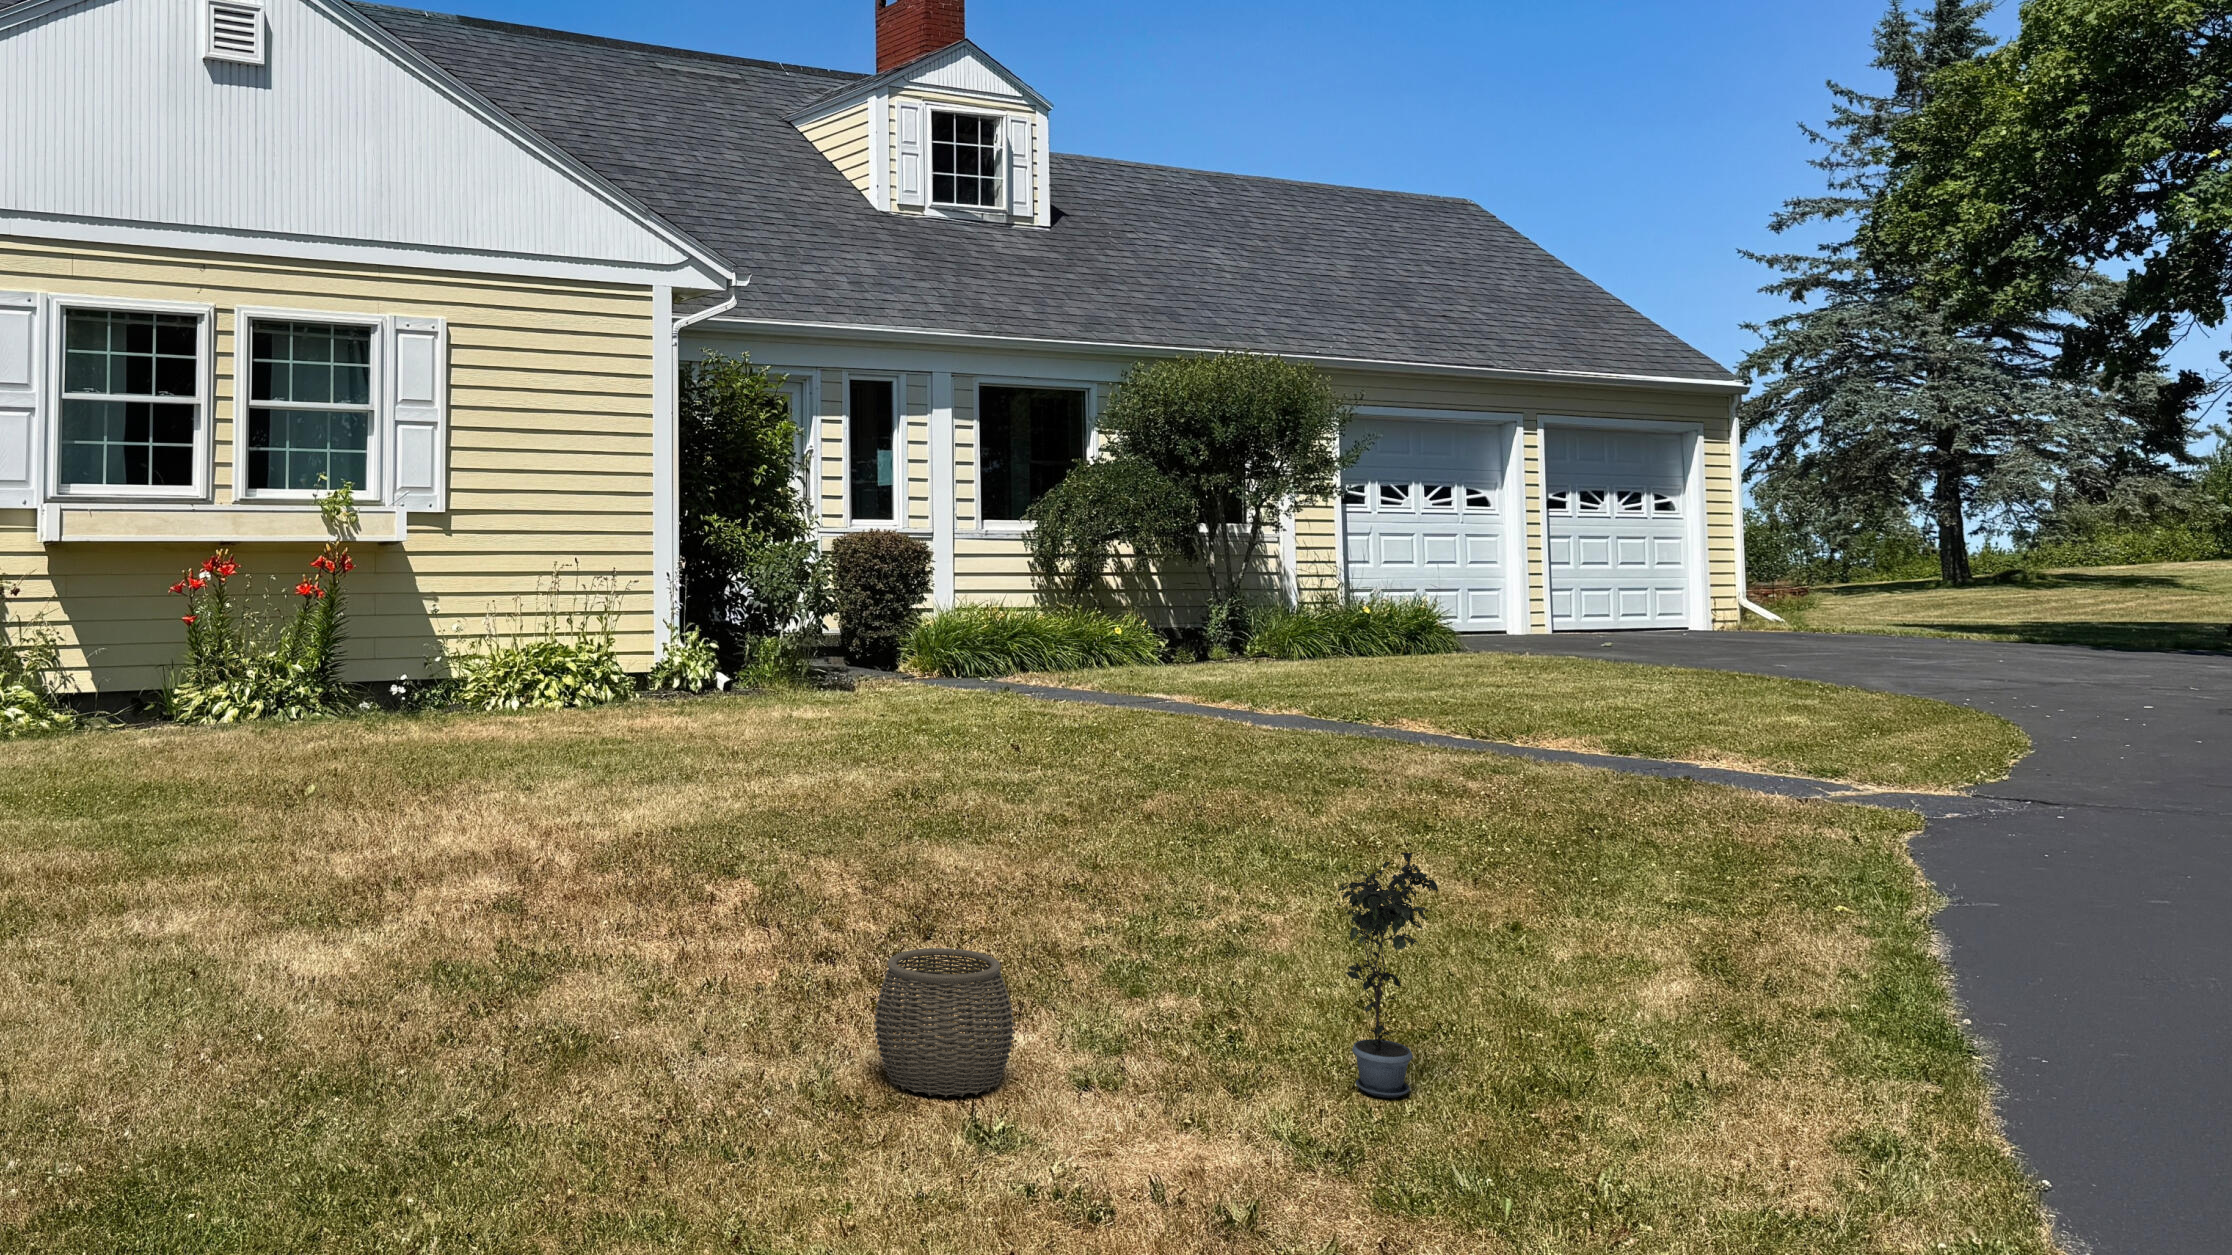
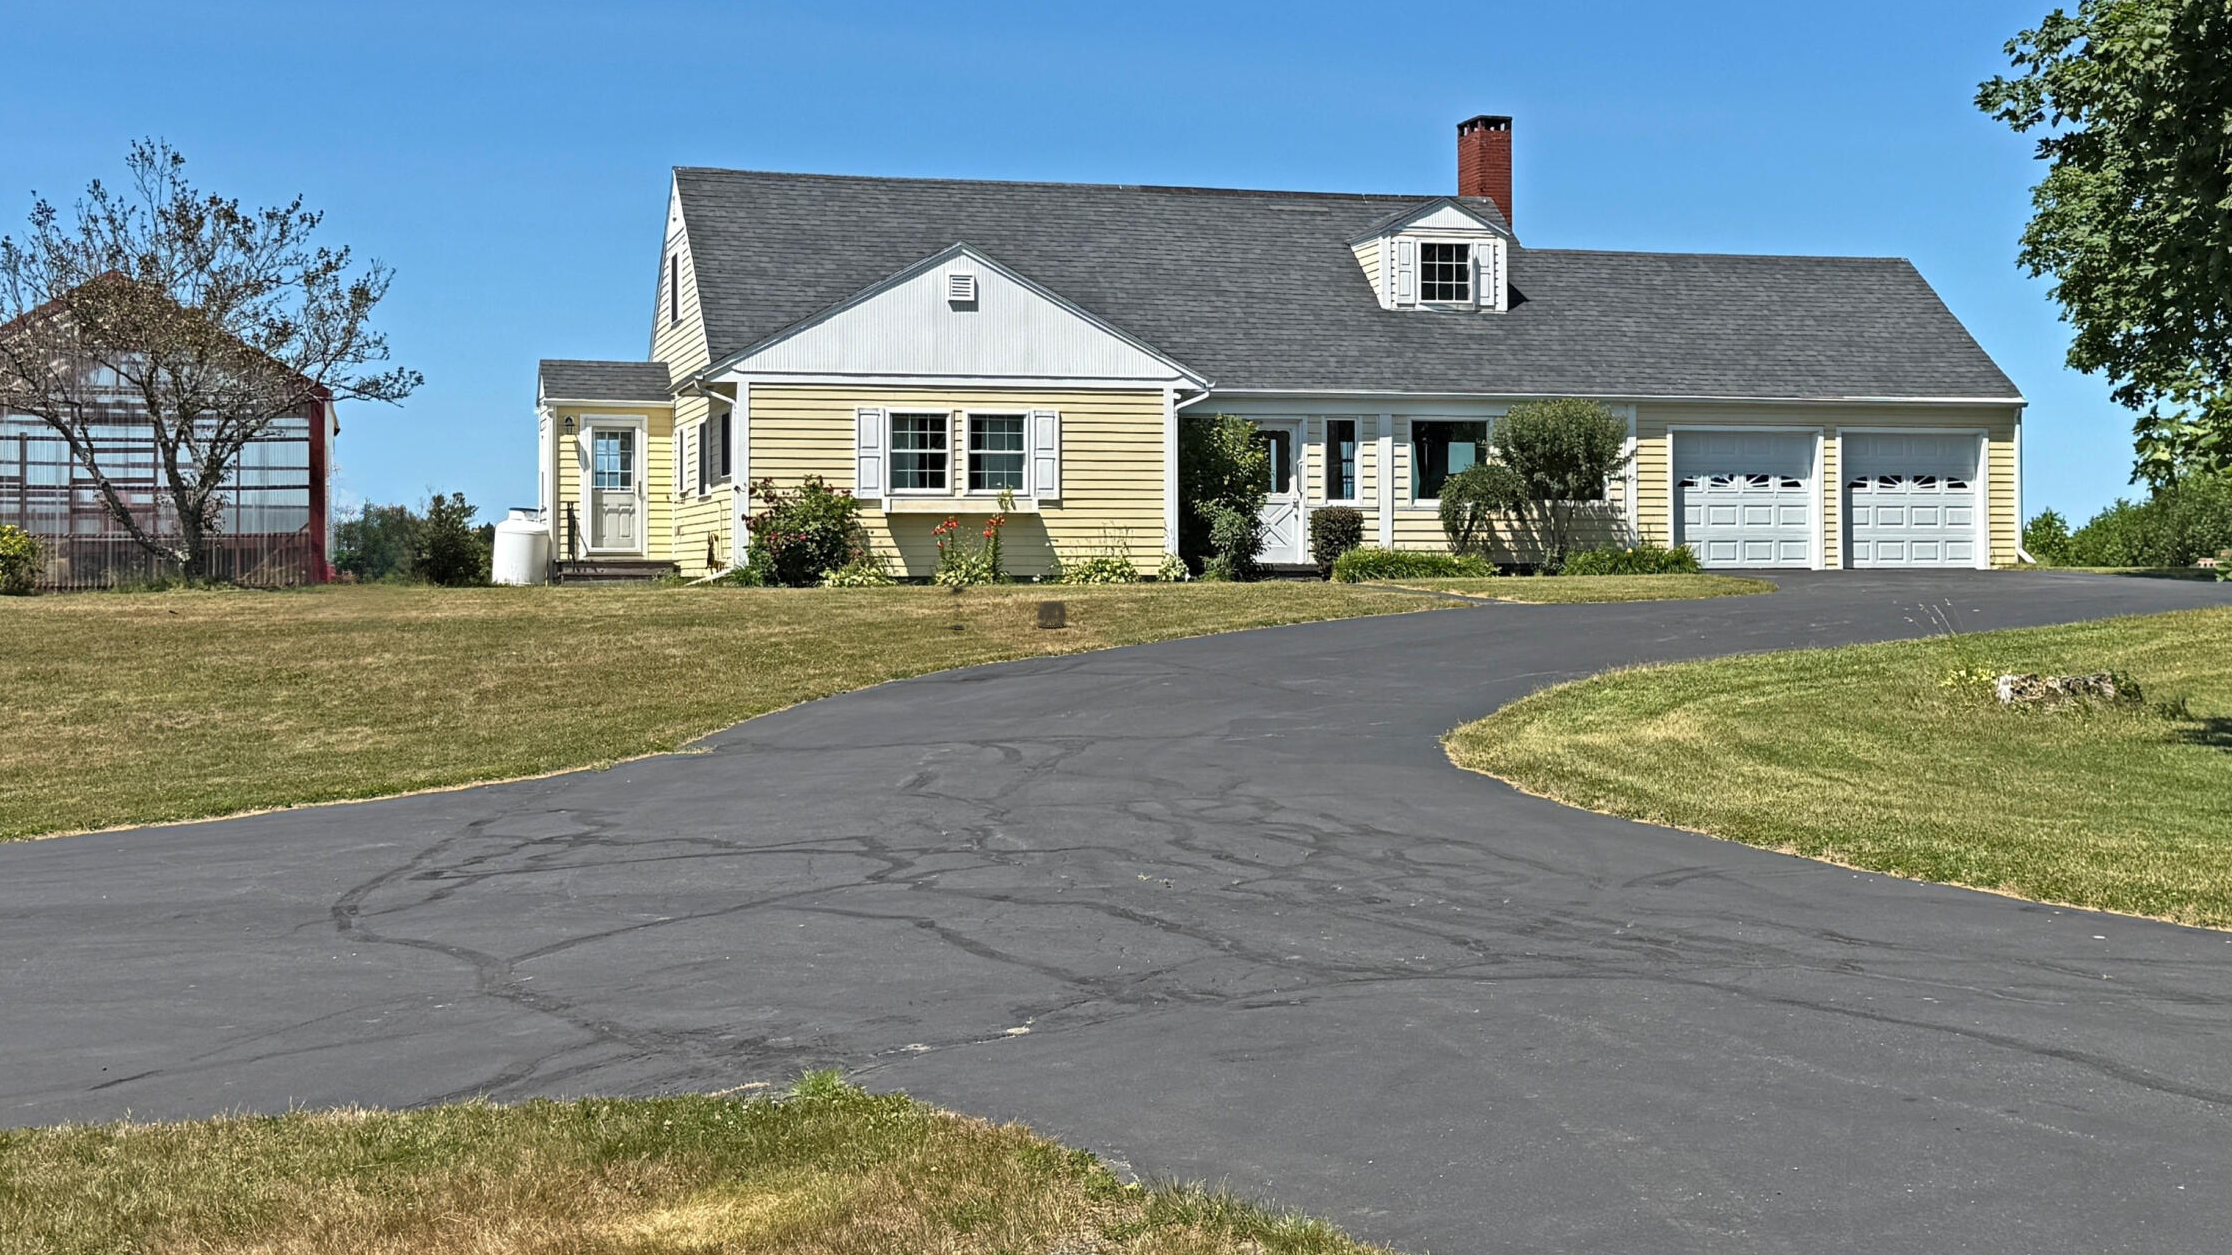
potted plant: present [1332,852,1438,1098] -> present [947,580,968,630]

